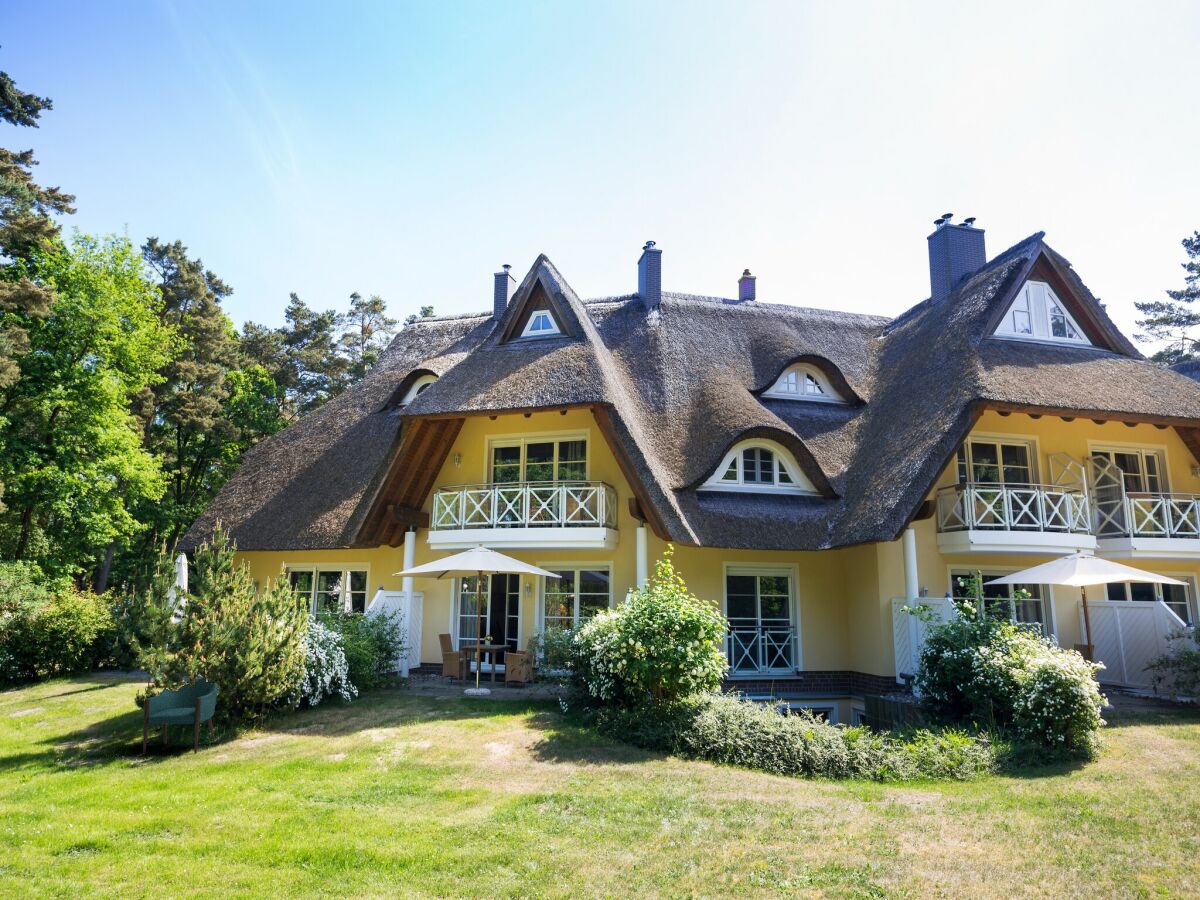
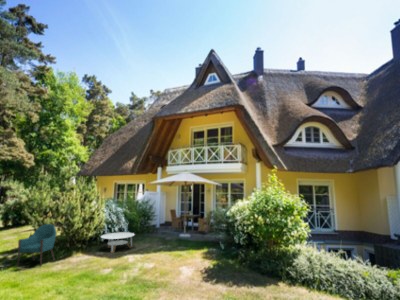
round table: none [300,684,374,726] -> present [101,232,134,253]

